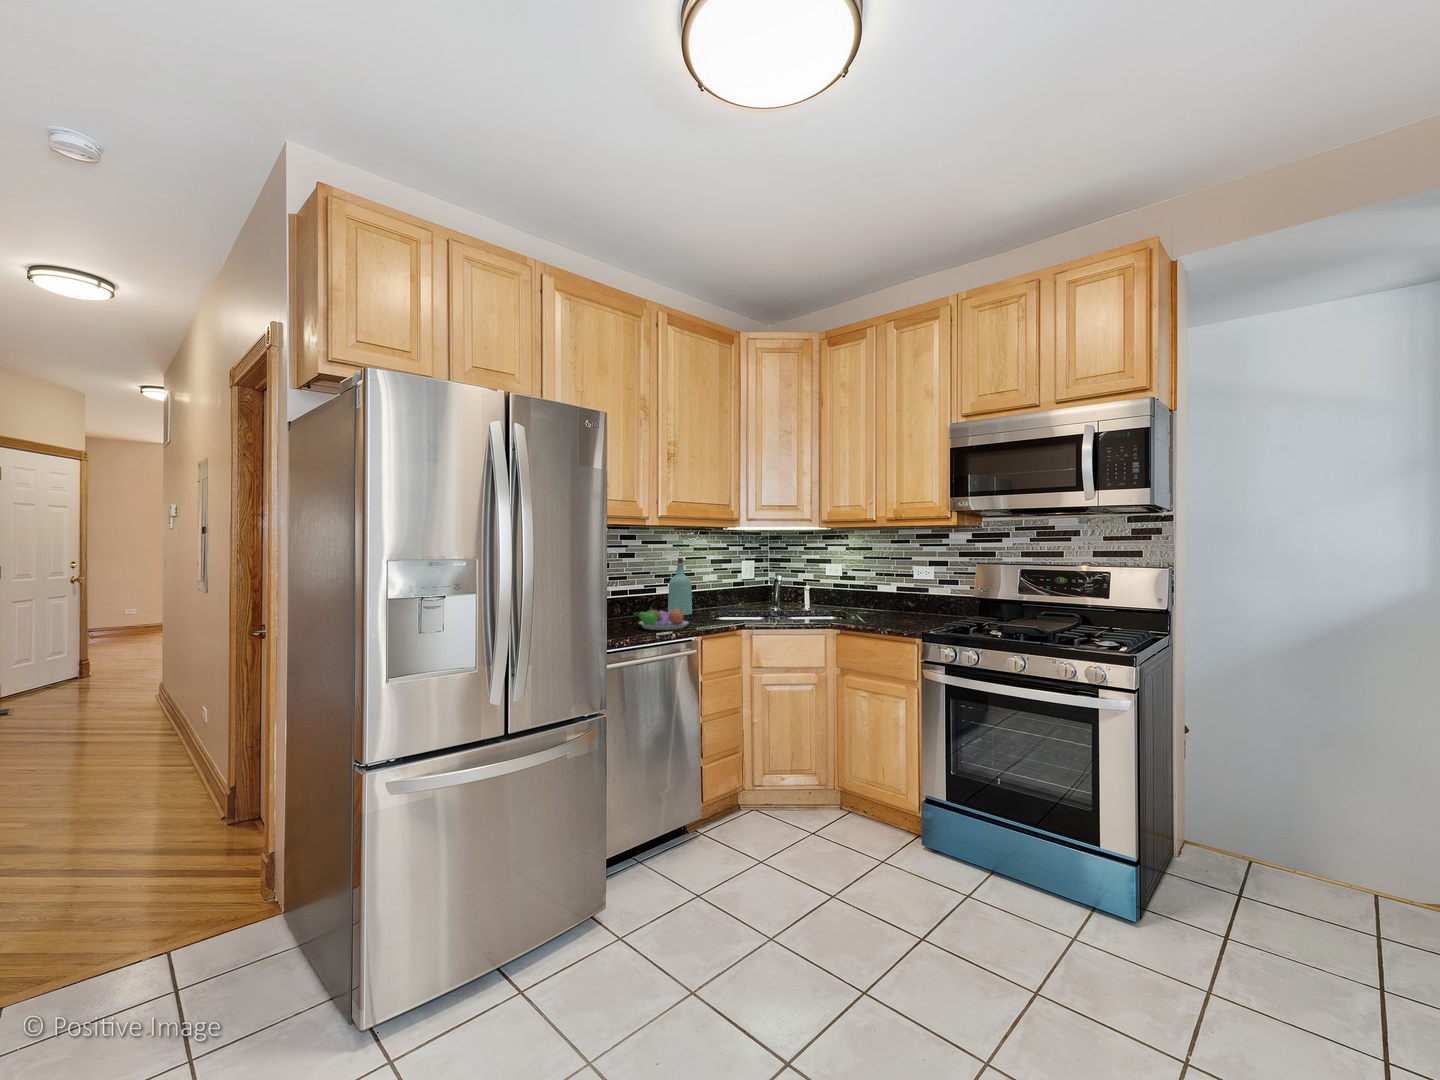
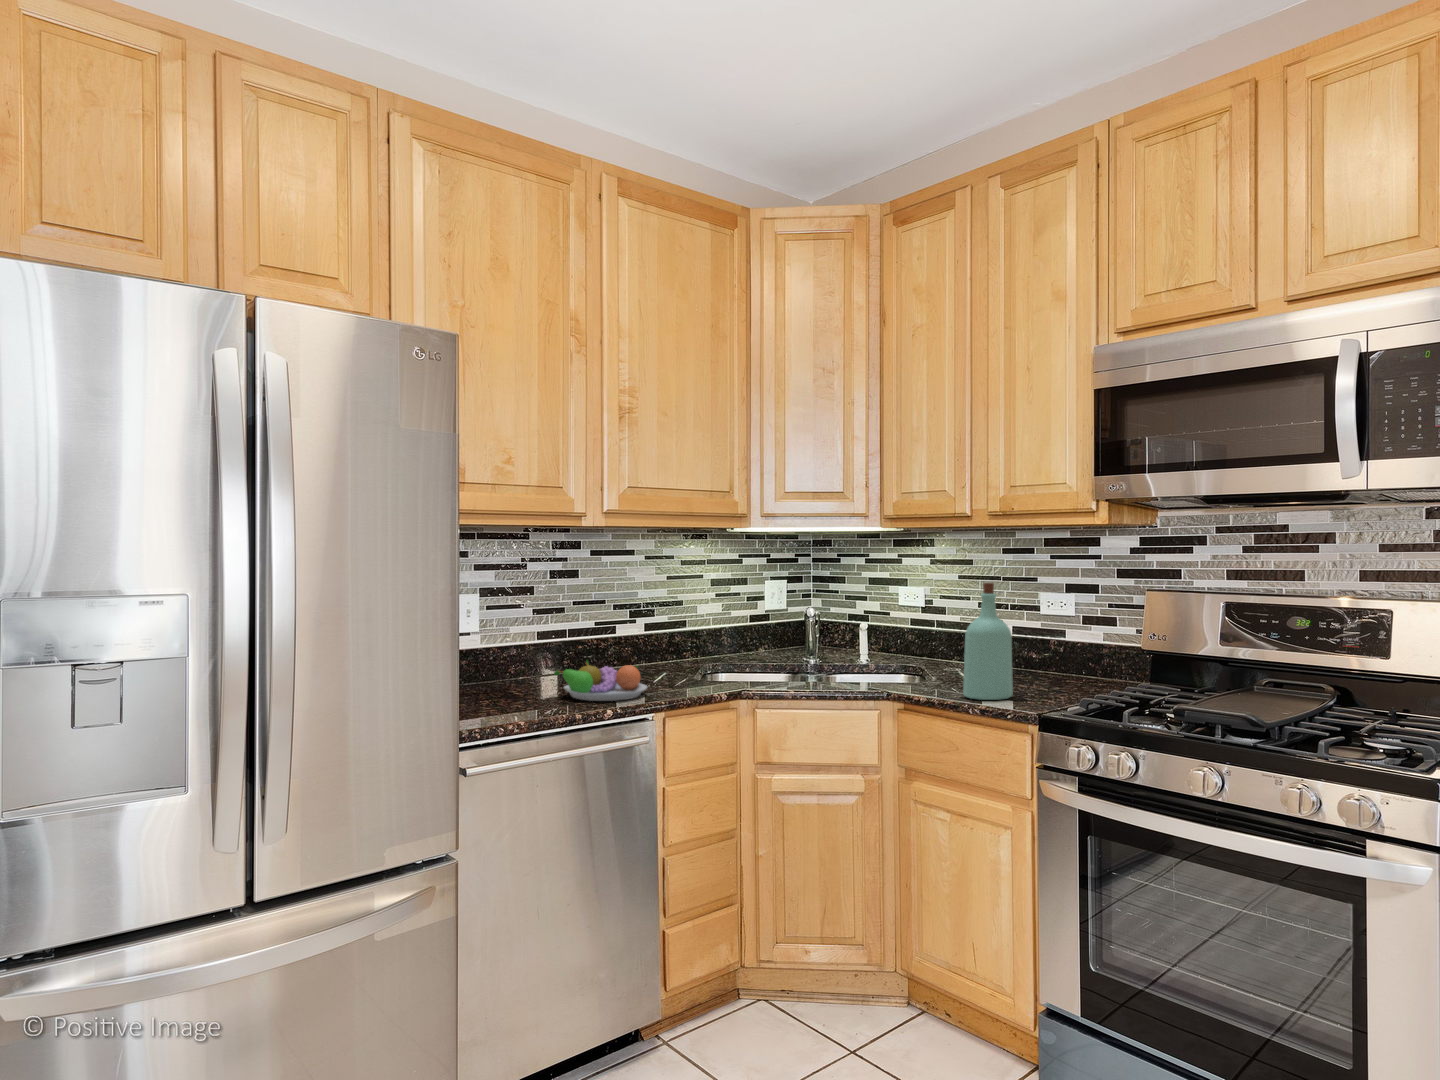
bottle: present [668,558,692,615] -> present [963,583,1013,700]

